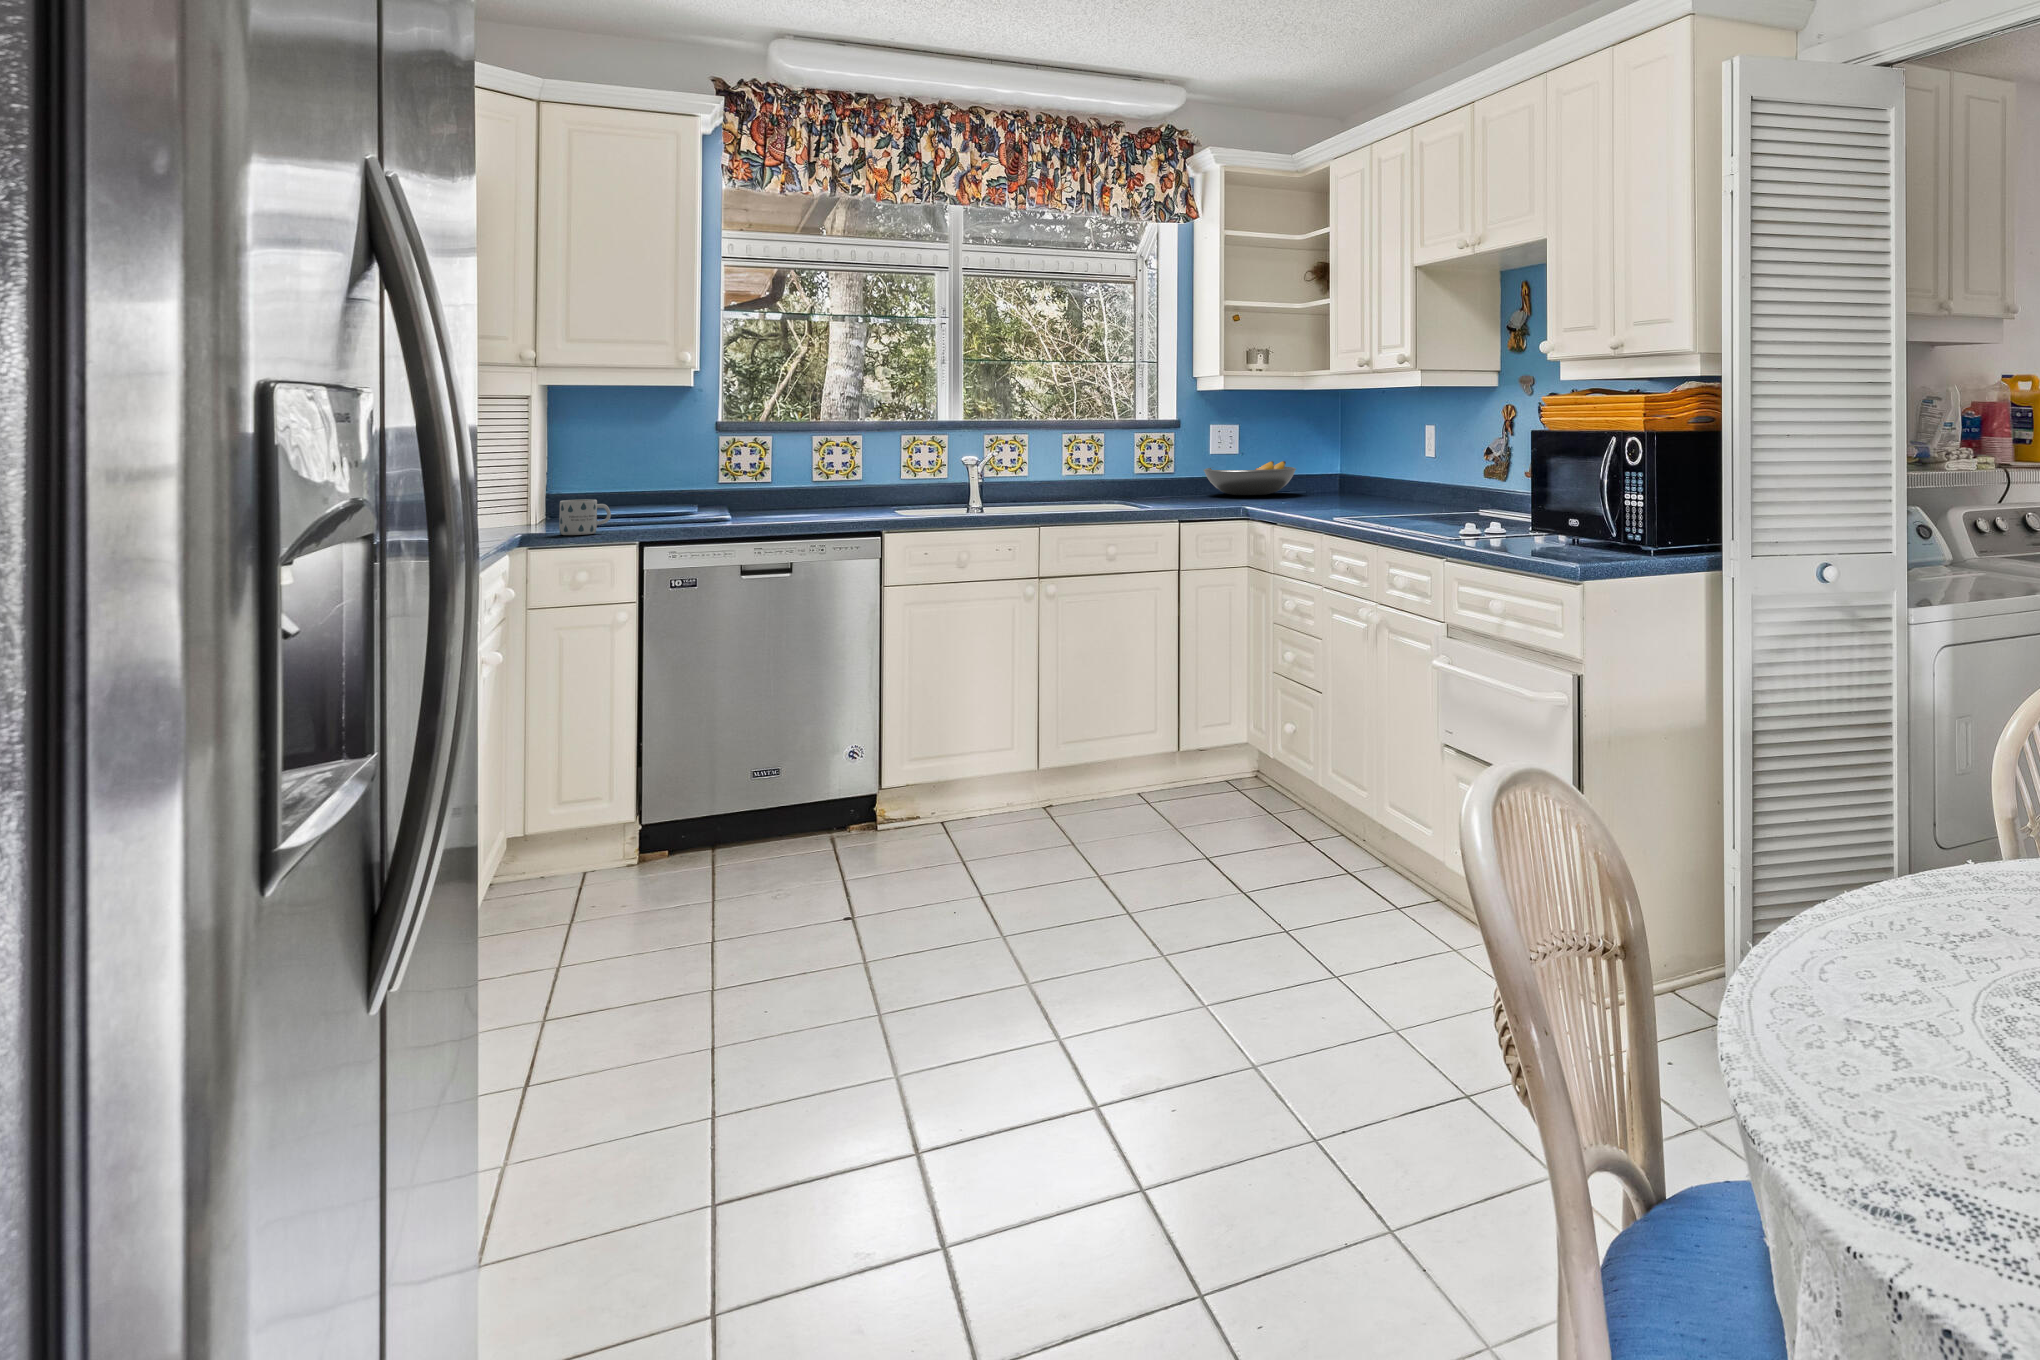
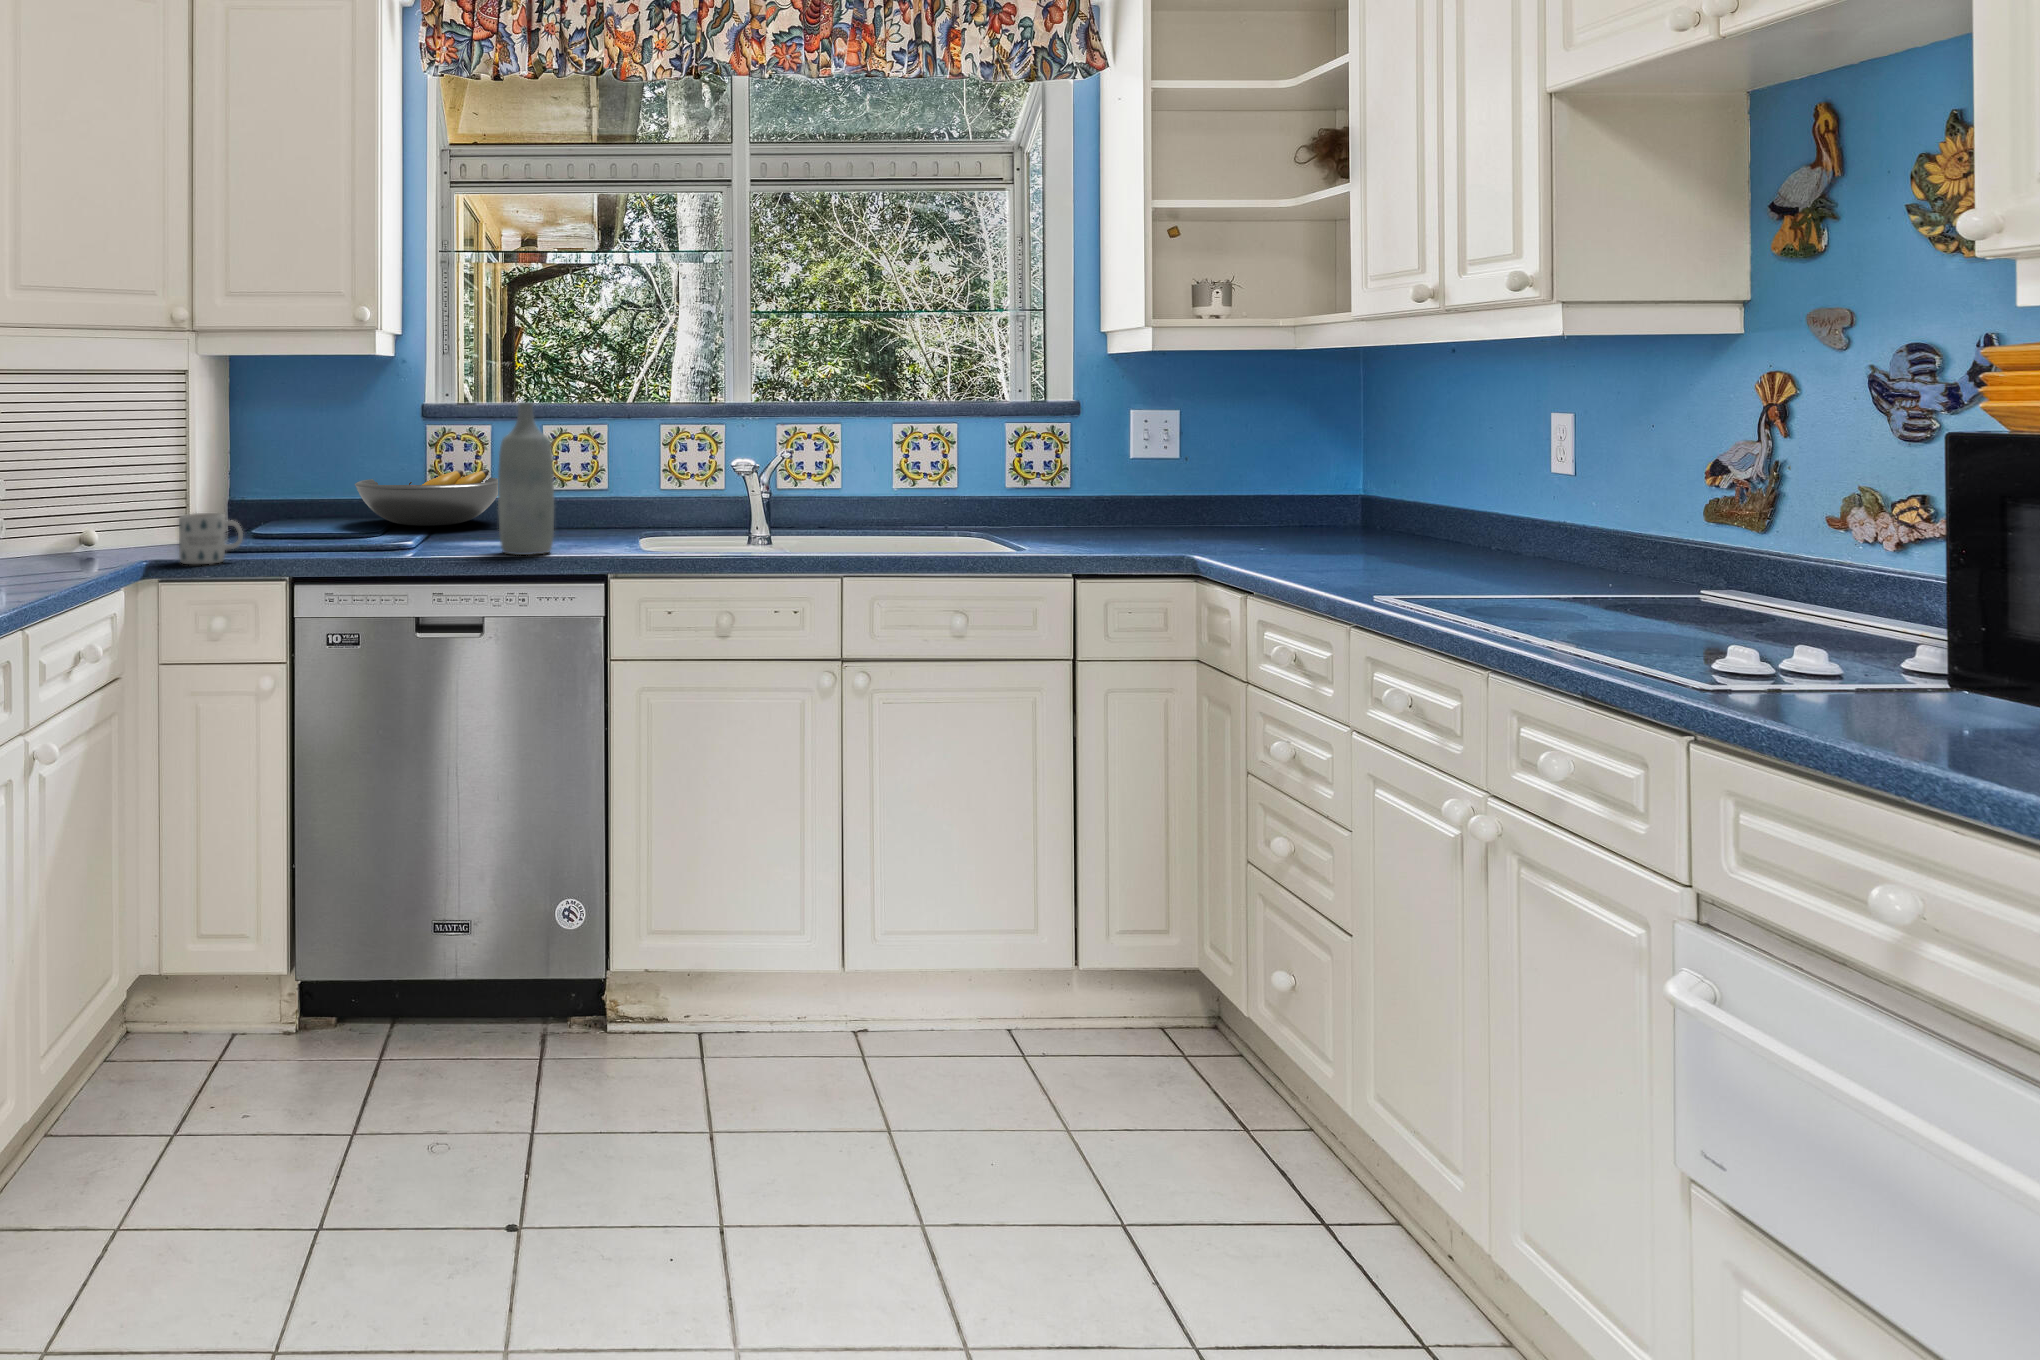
bottle: none [802,421,843,522] -> present [498,402,554,555]
fruit bowl: present [1204,461,1296,495] -> present [355,470,498,526]

